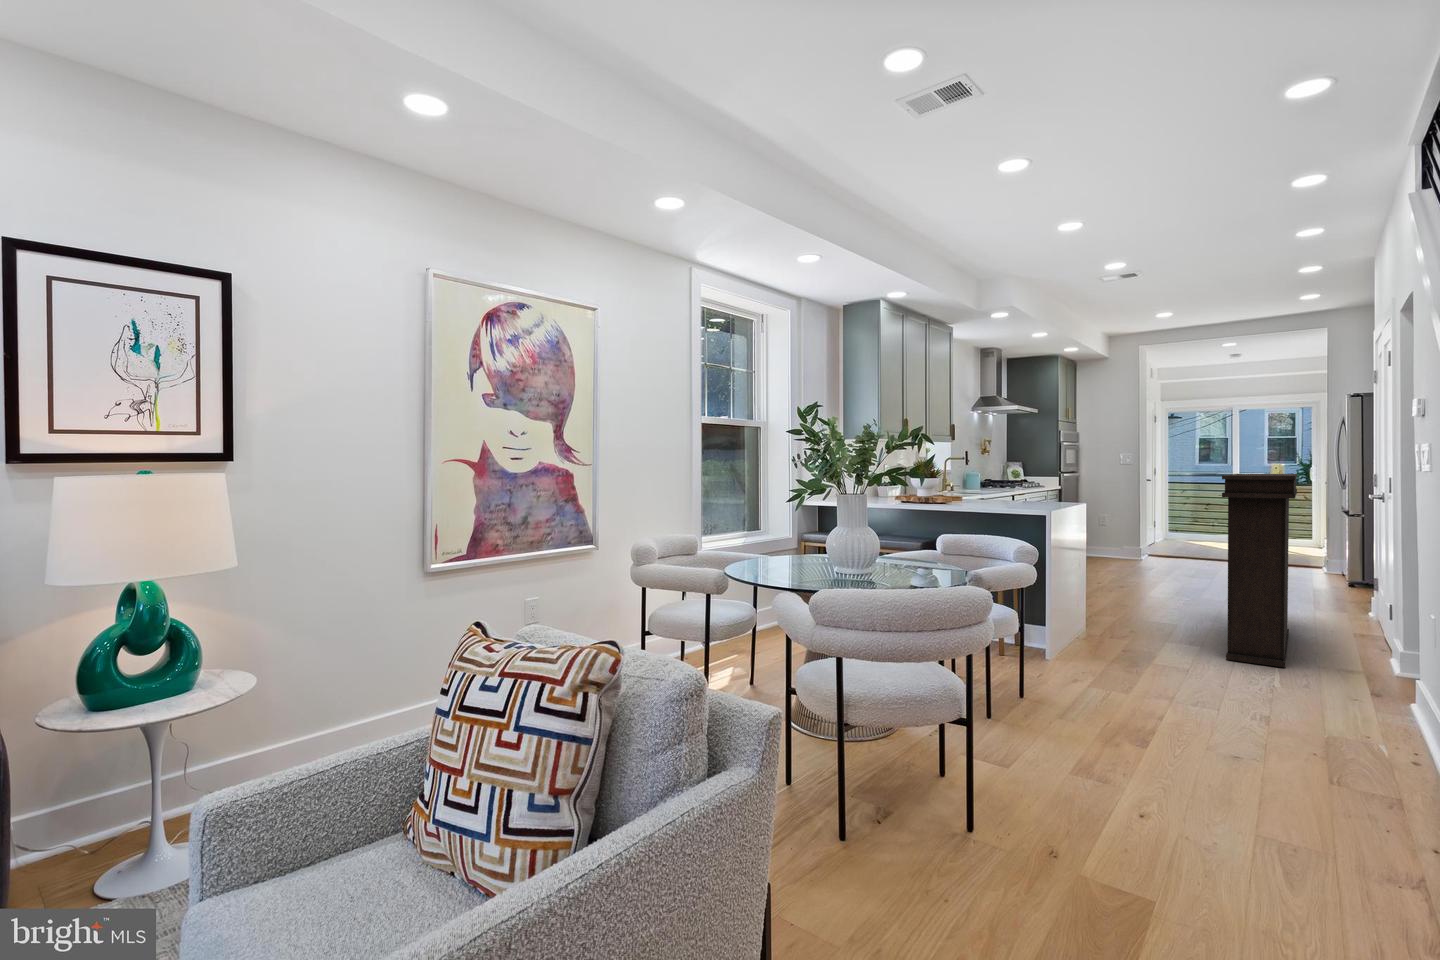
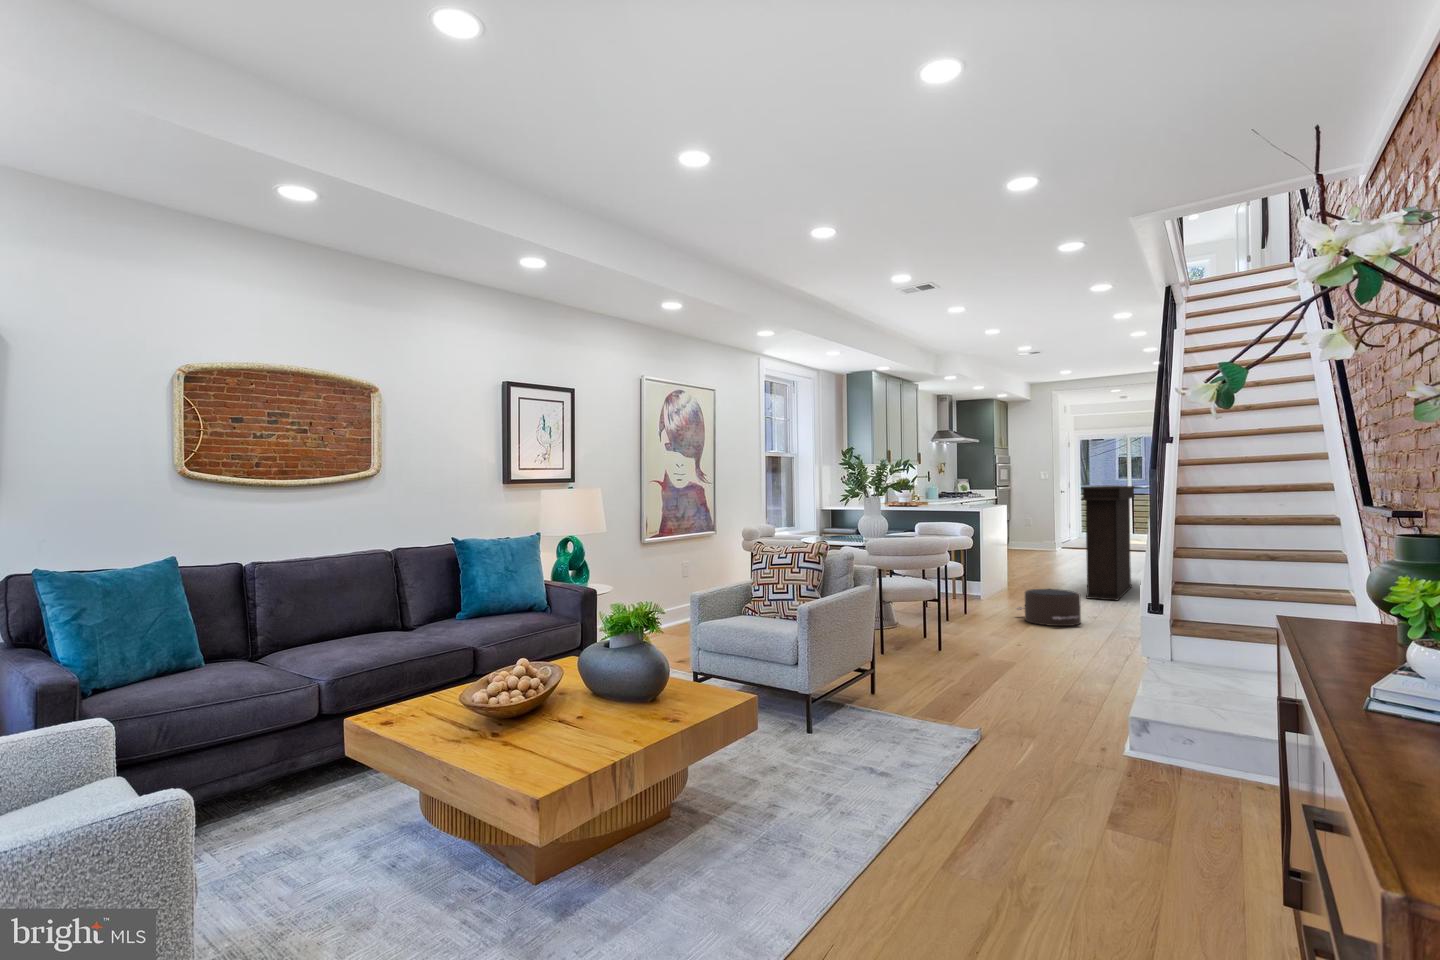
pouf: none [1115,660,1257,744] -> present [1017,589,1081,626]

